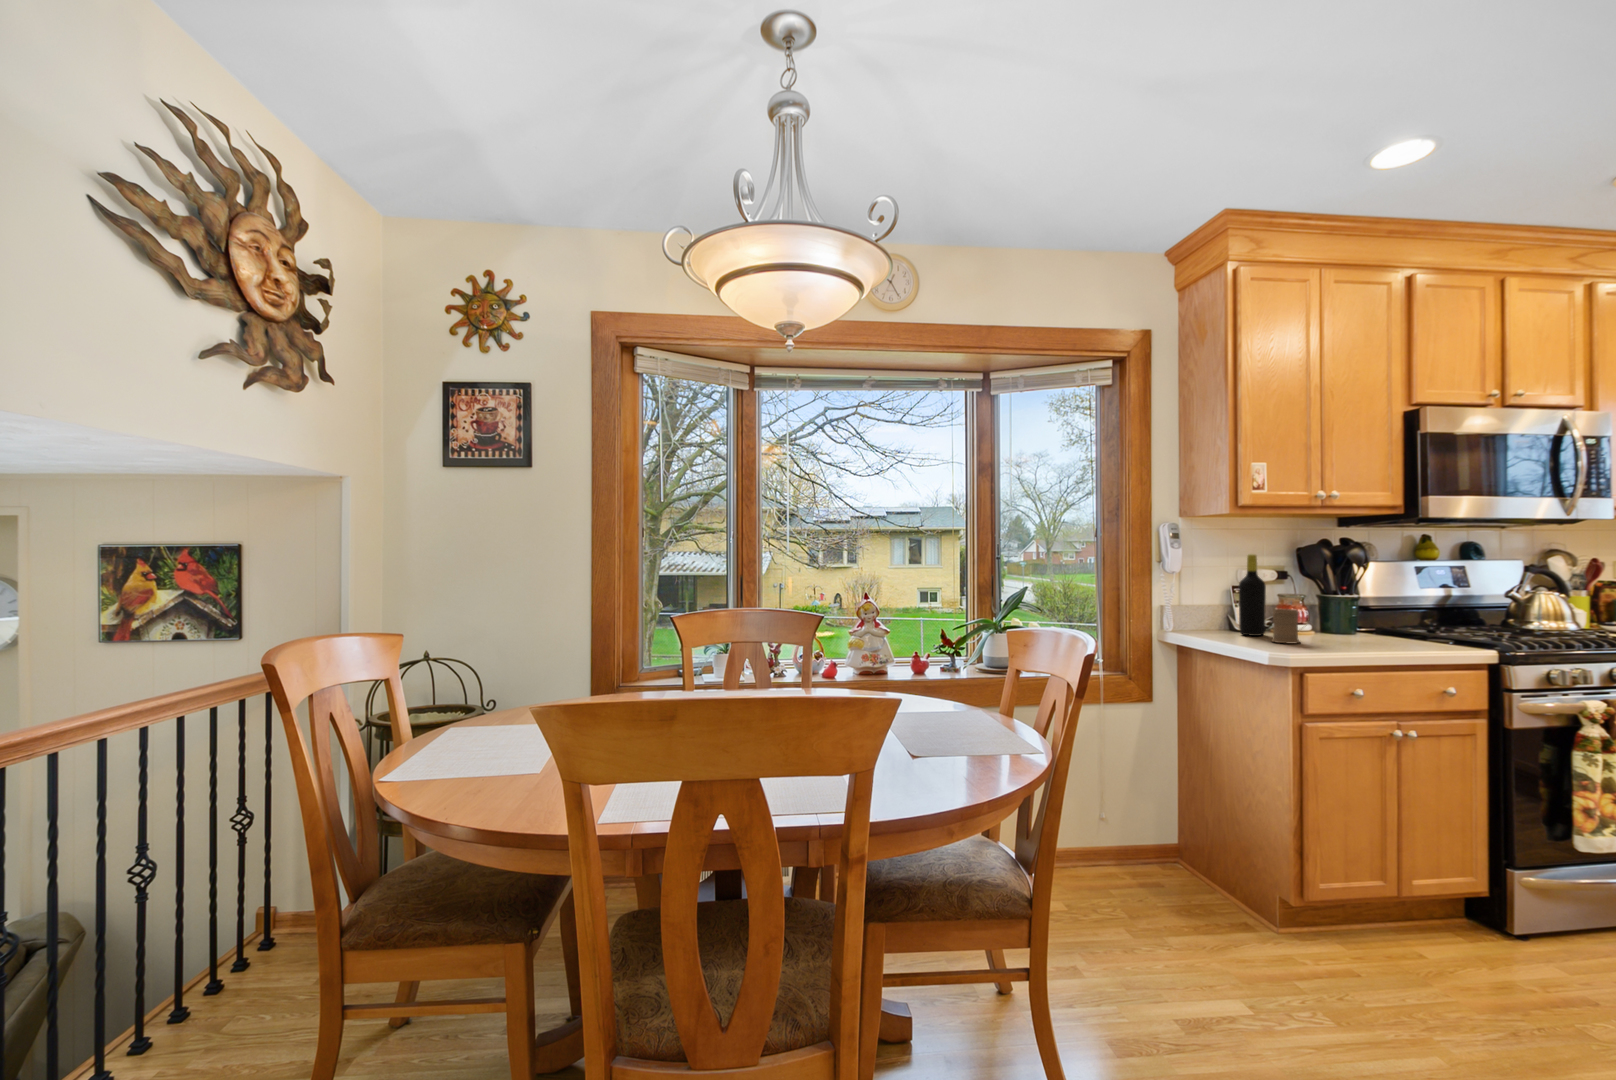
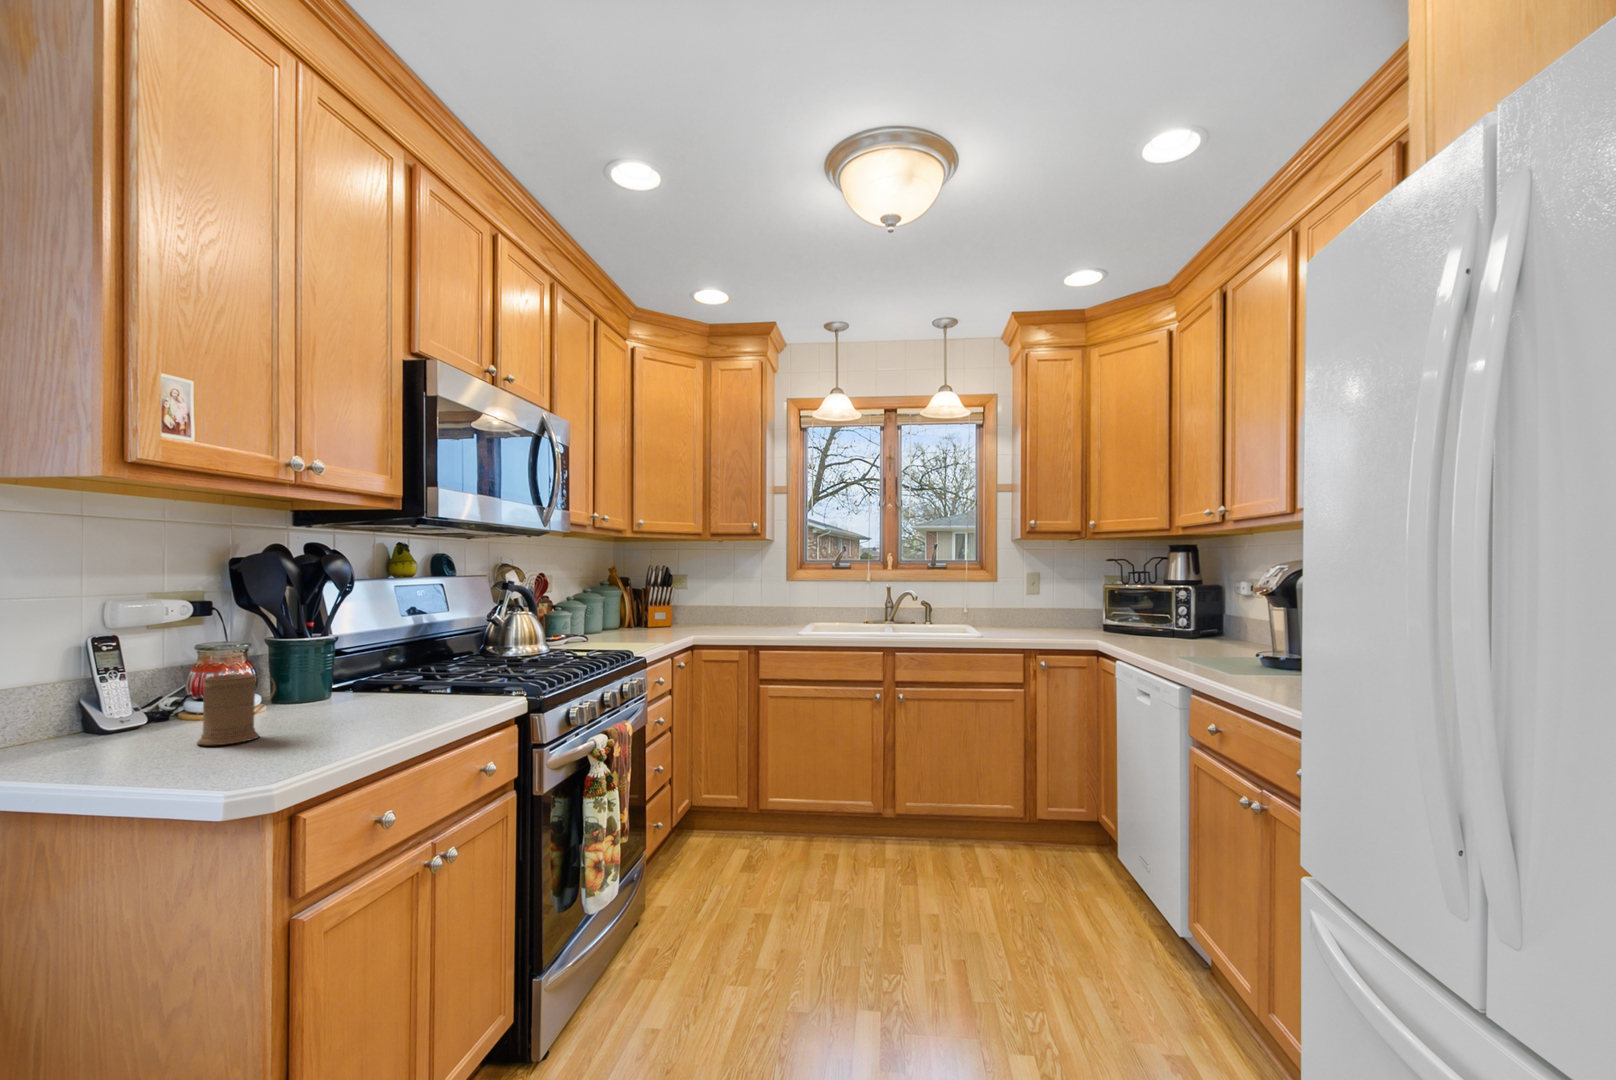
bottle: present [1239,554,1266,636] -> none [116,571,179,737]

